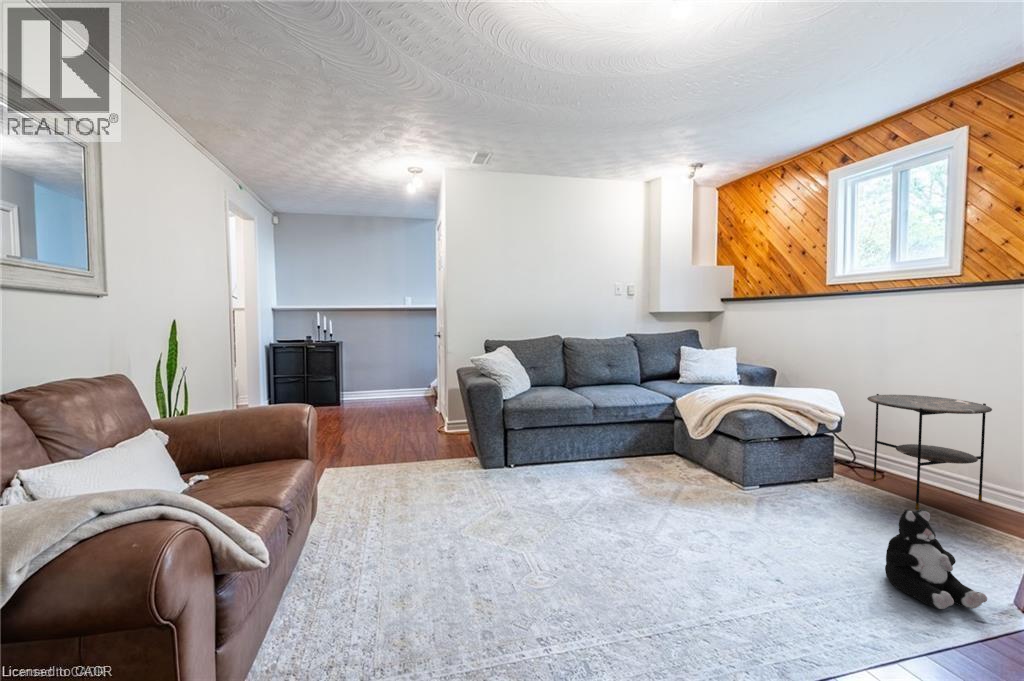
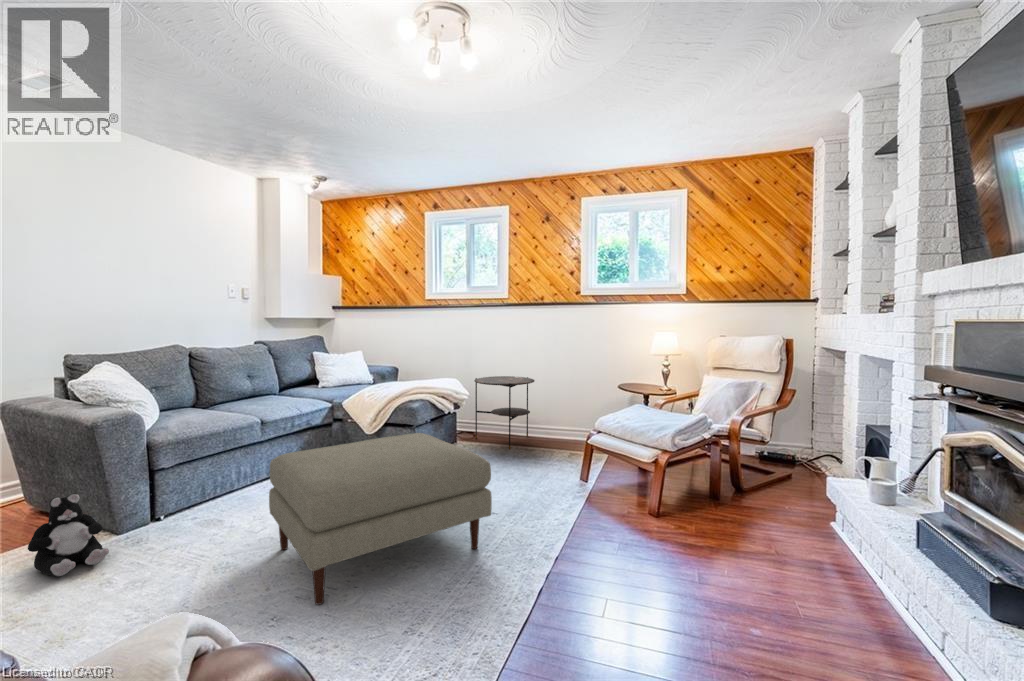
ottoman: none [498,436,722,610] -> present [269,433,492,605]
plush toy: present [885,509,987,609] -> present [28,493,109,576]

